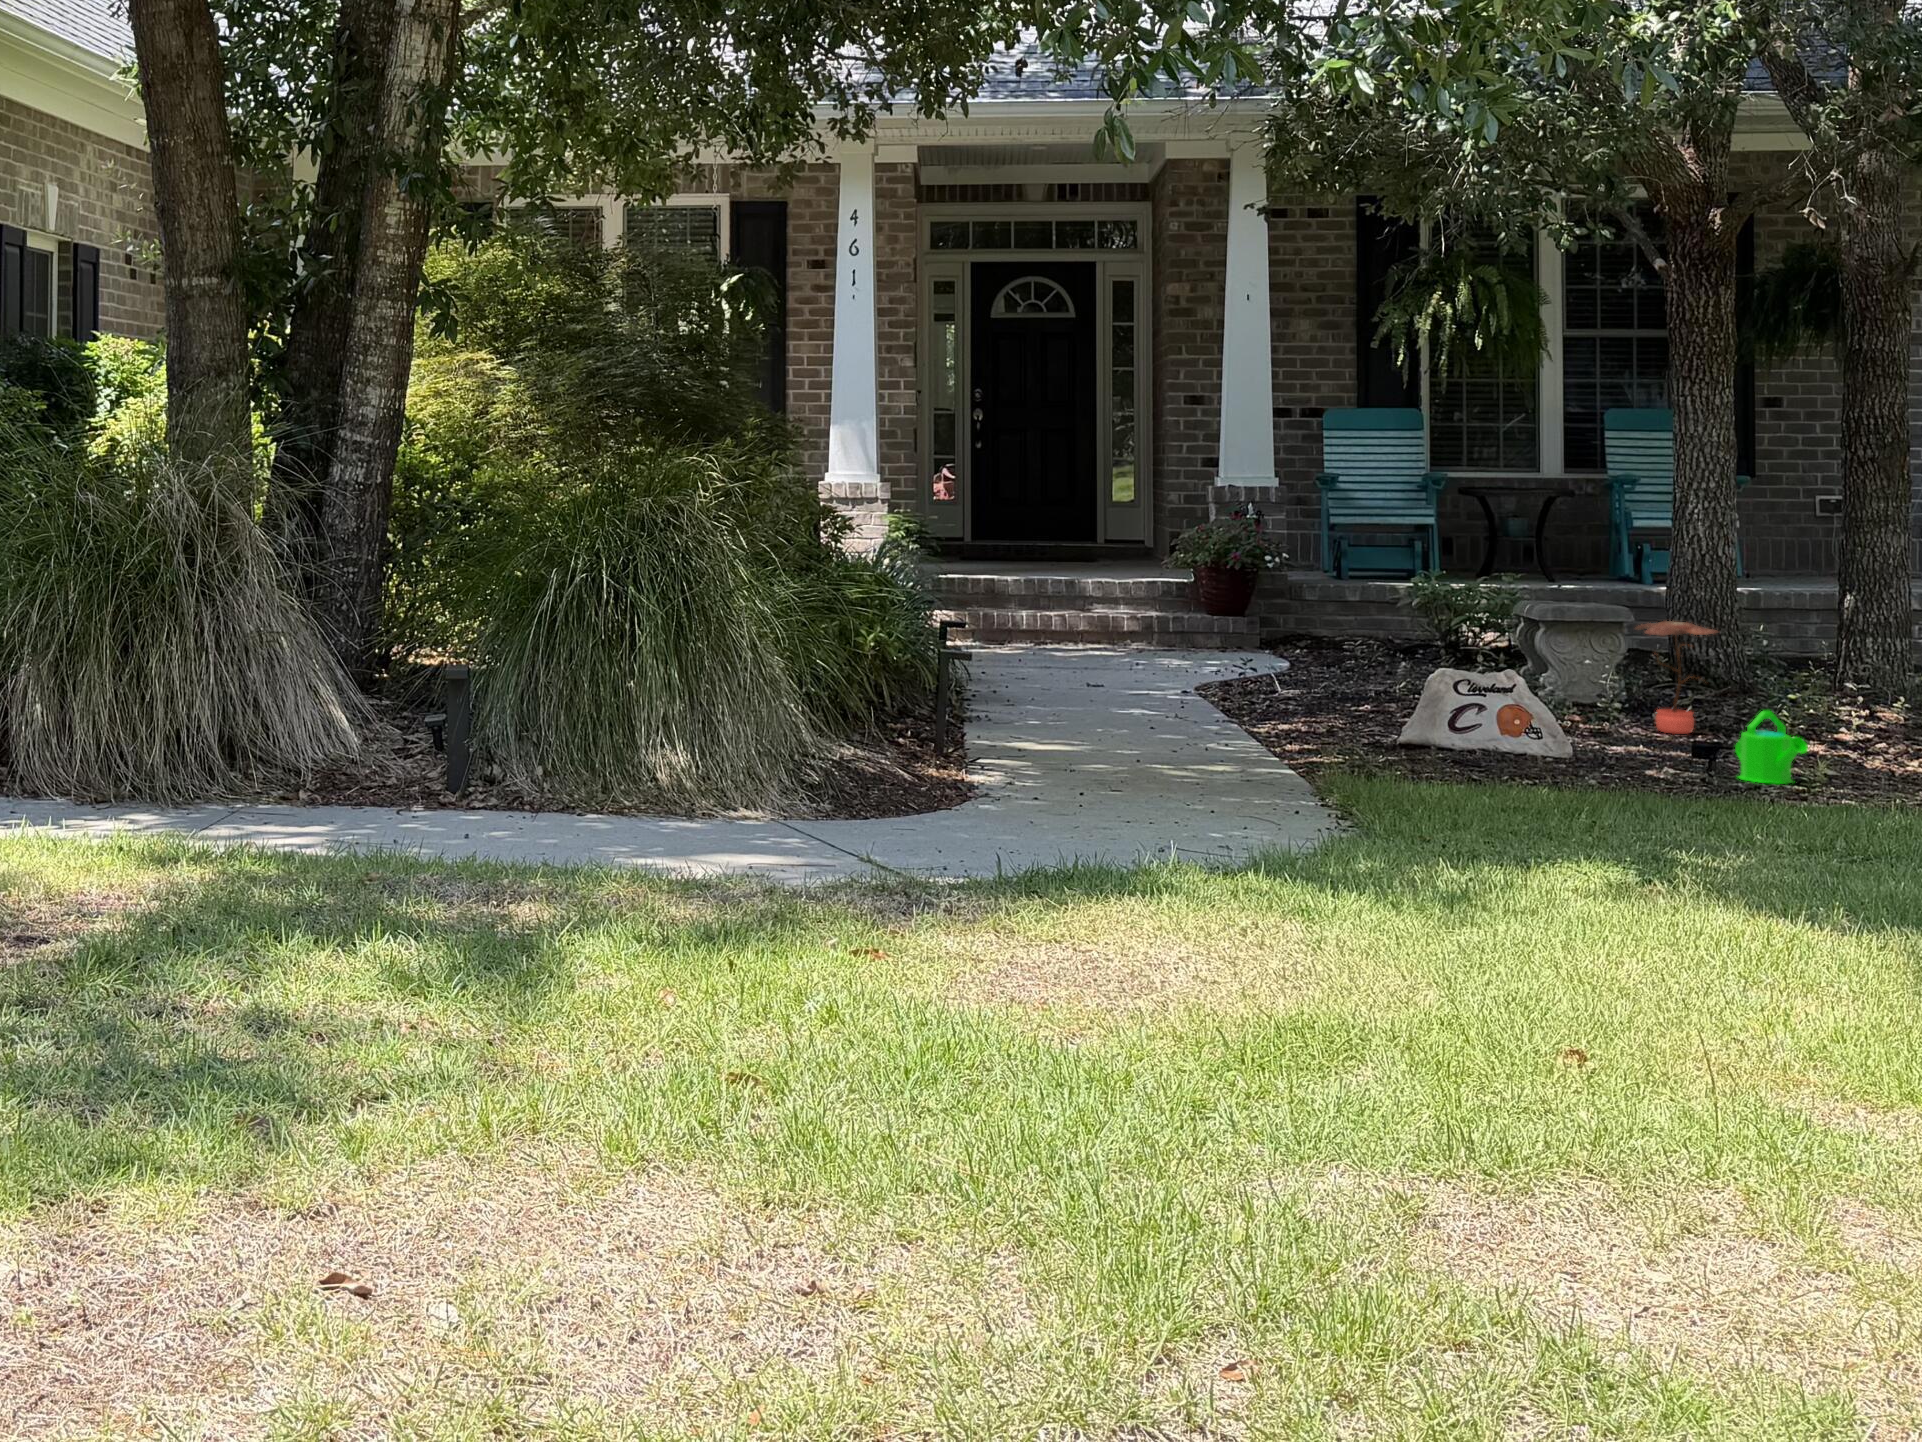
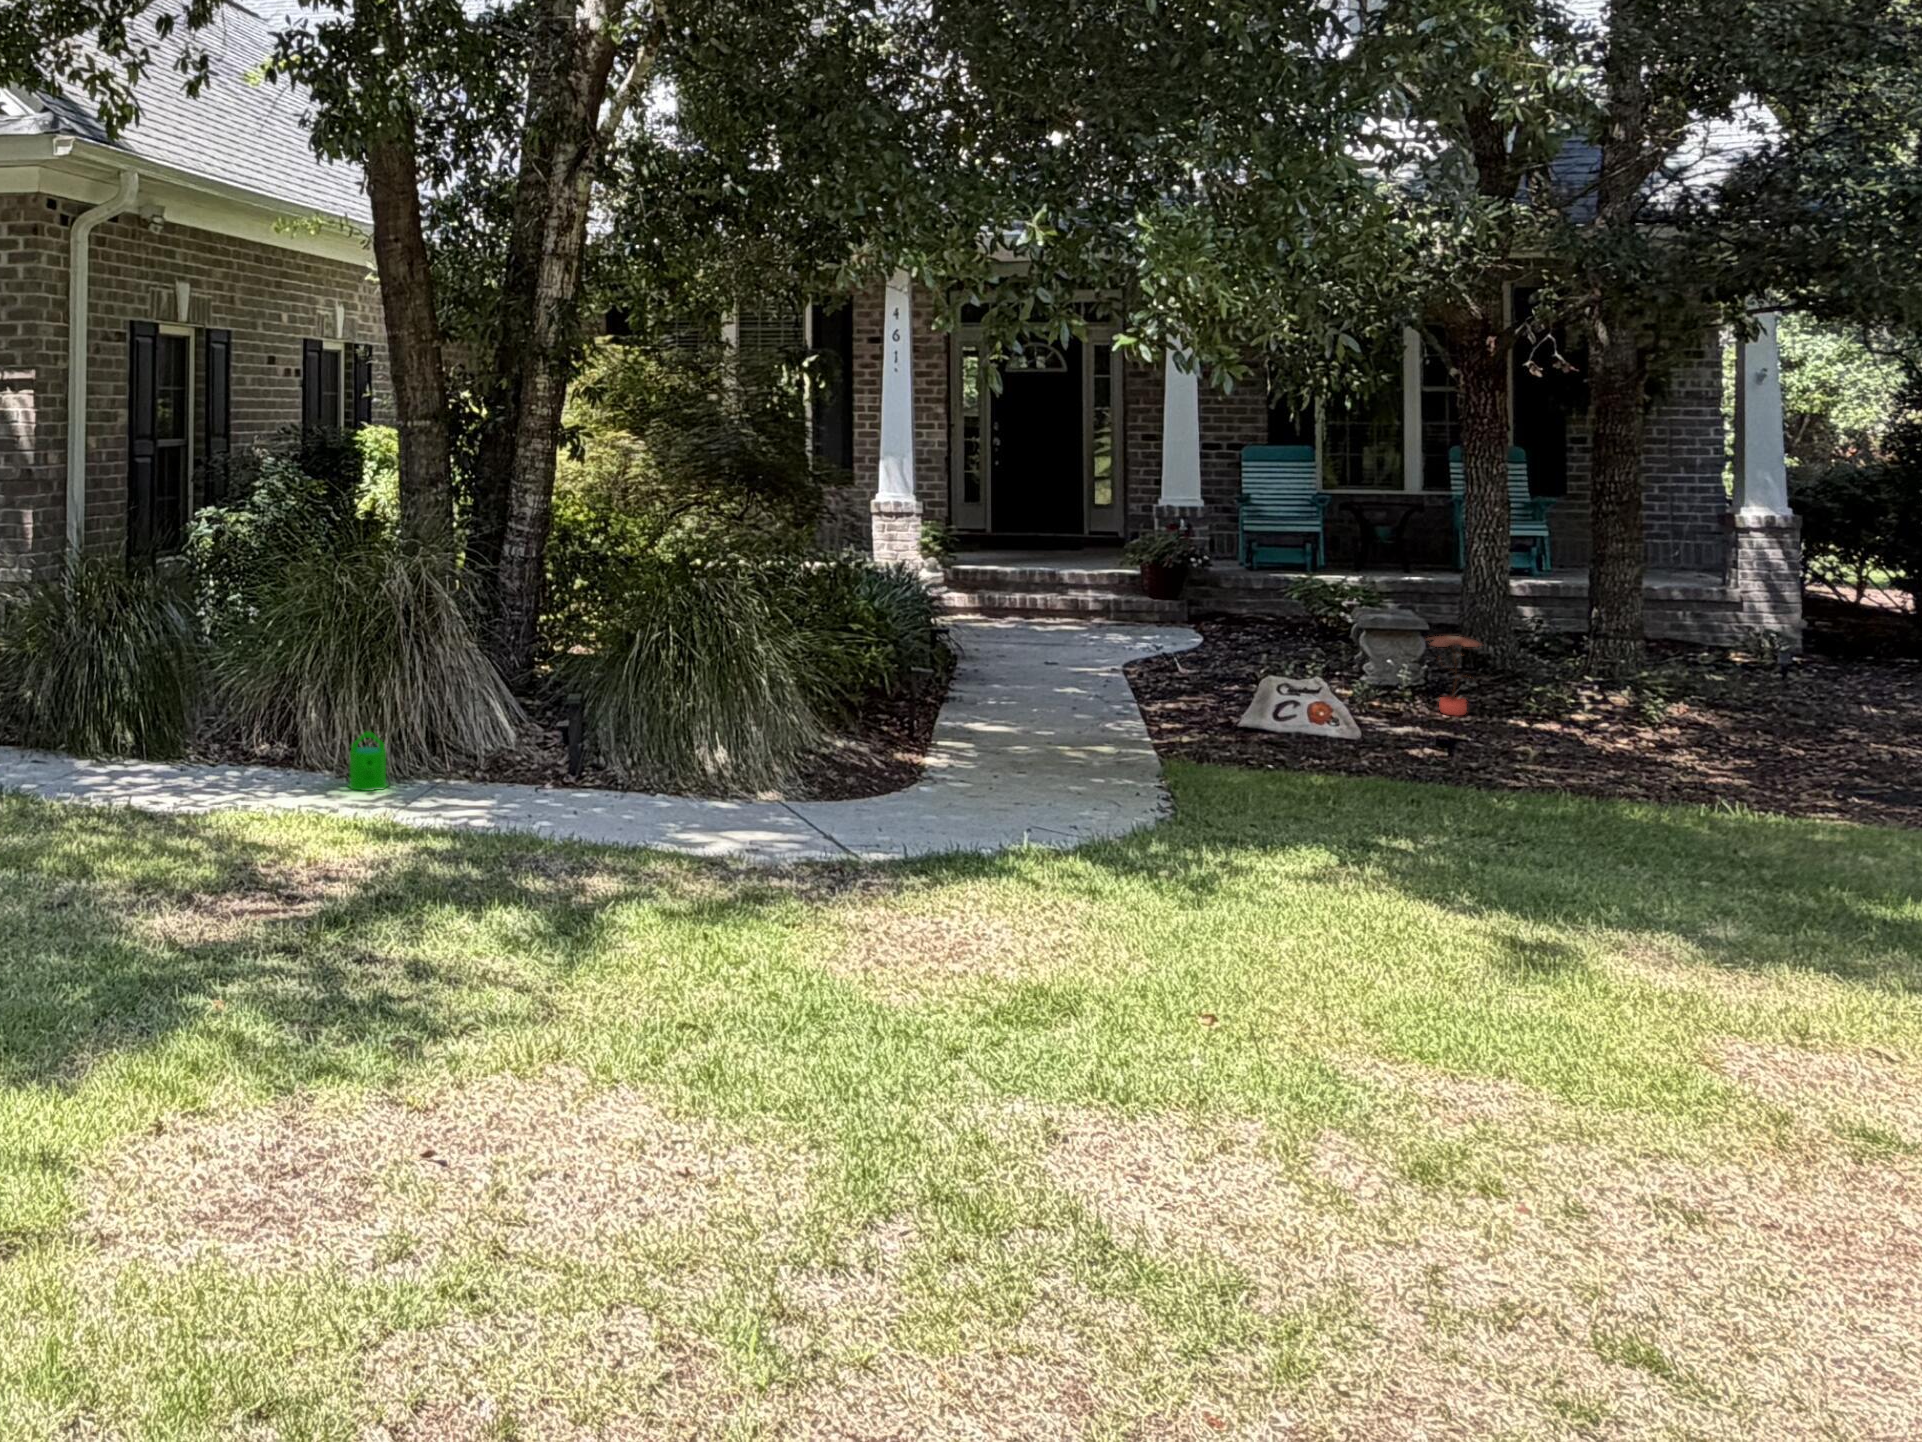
watering can: present [1735,710,1808,784] -> present [348,732,387,791]

